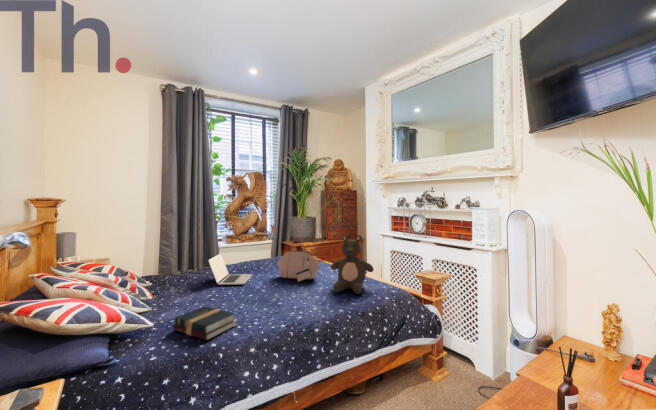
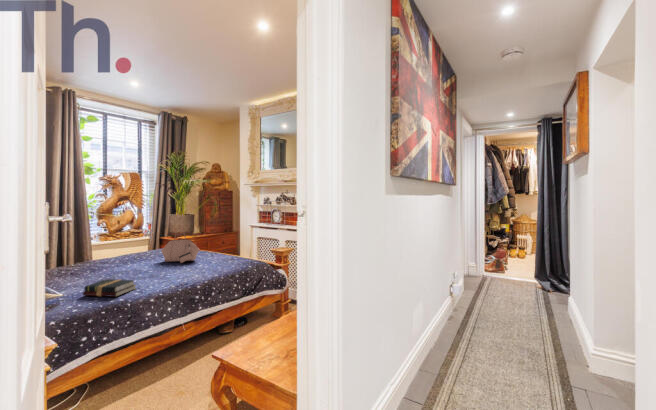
teddy bear: present [331,235,374,294] -> none [208,225,241,266]
laptop: present [208,253,252,285] -> none [97,245,137,270]

